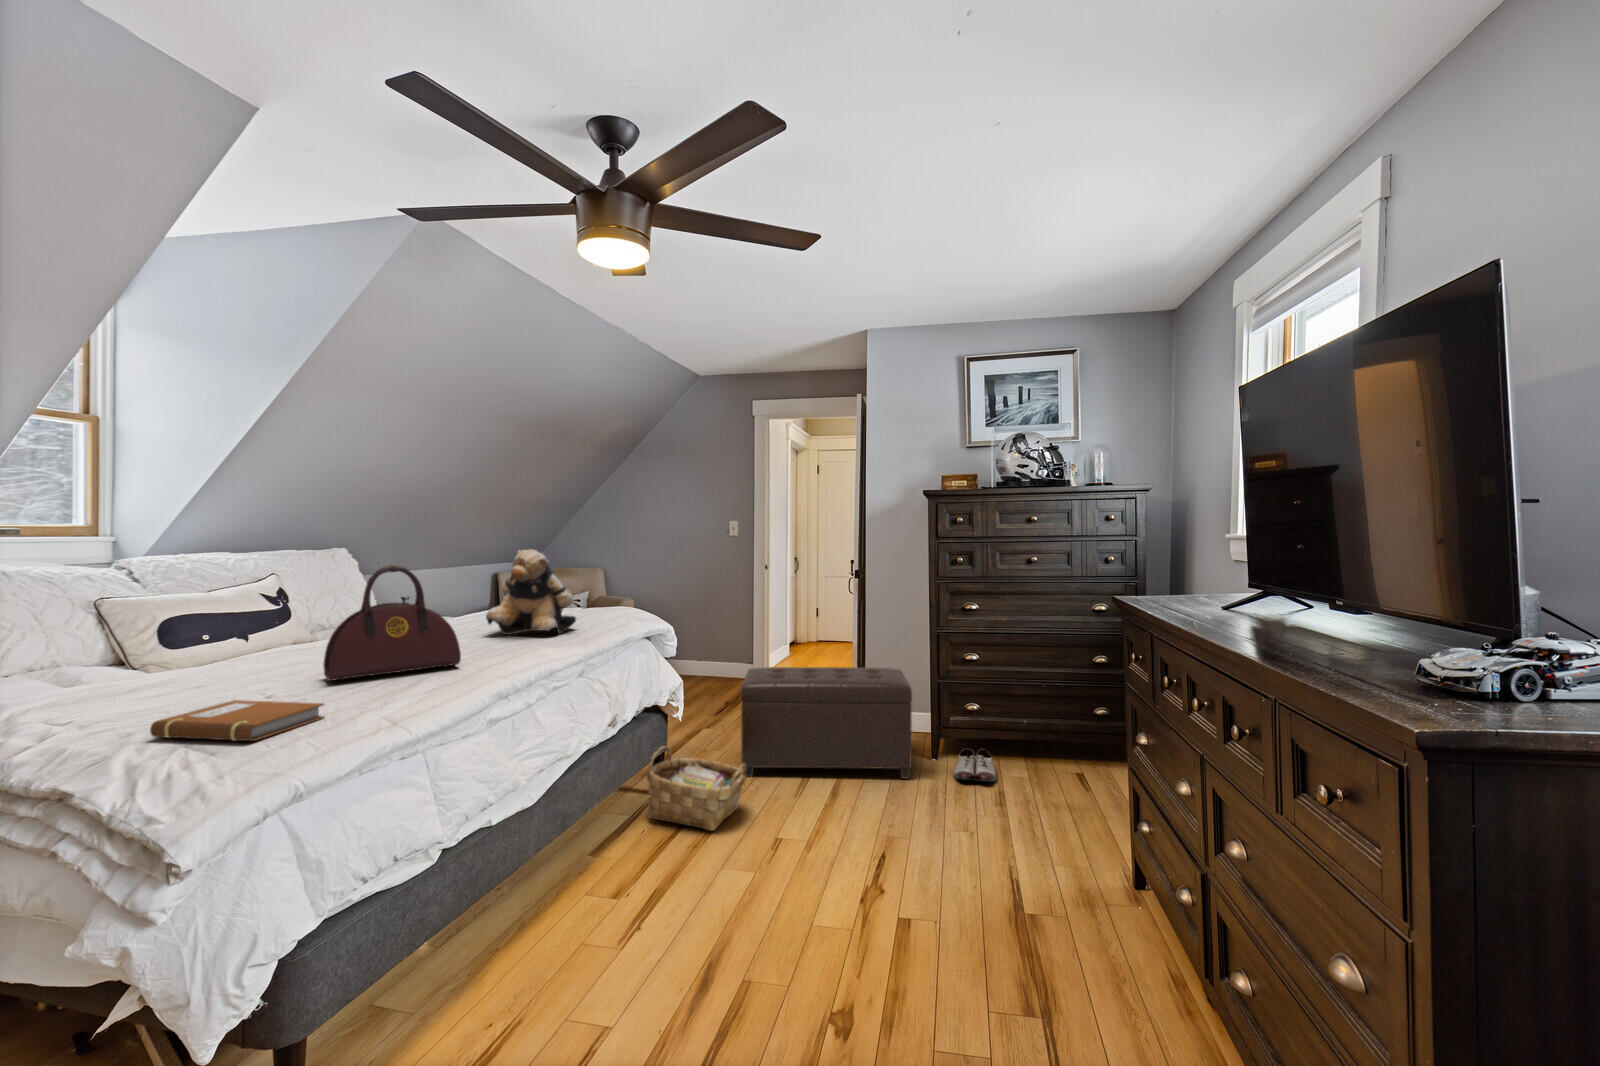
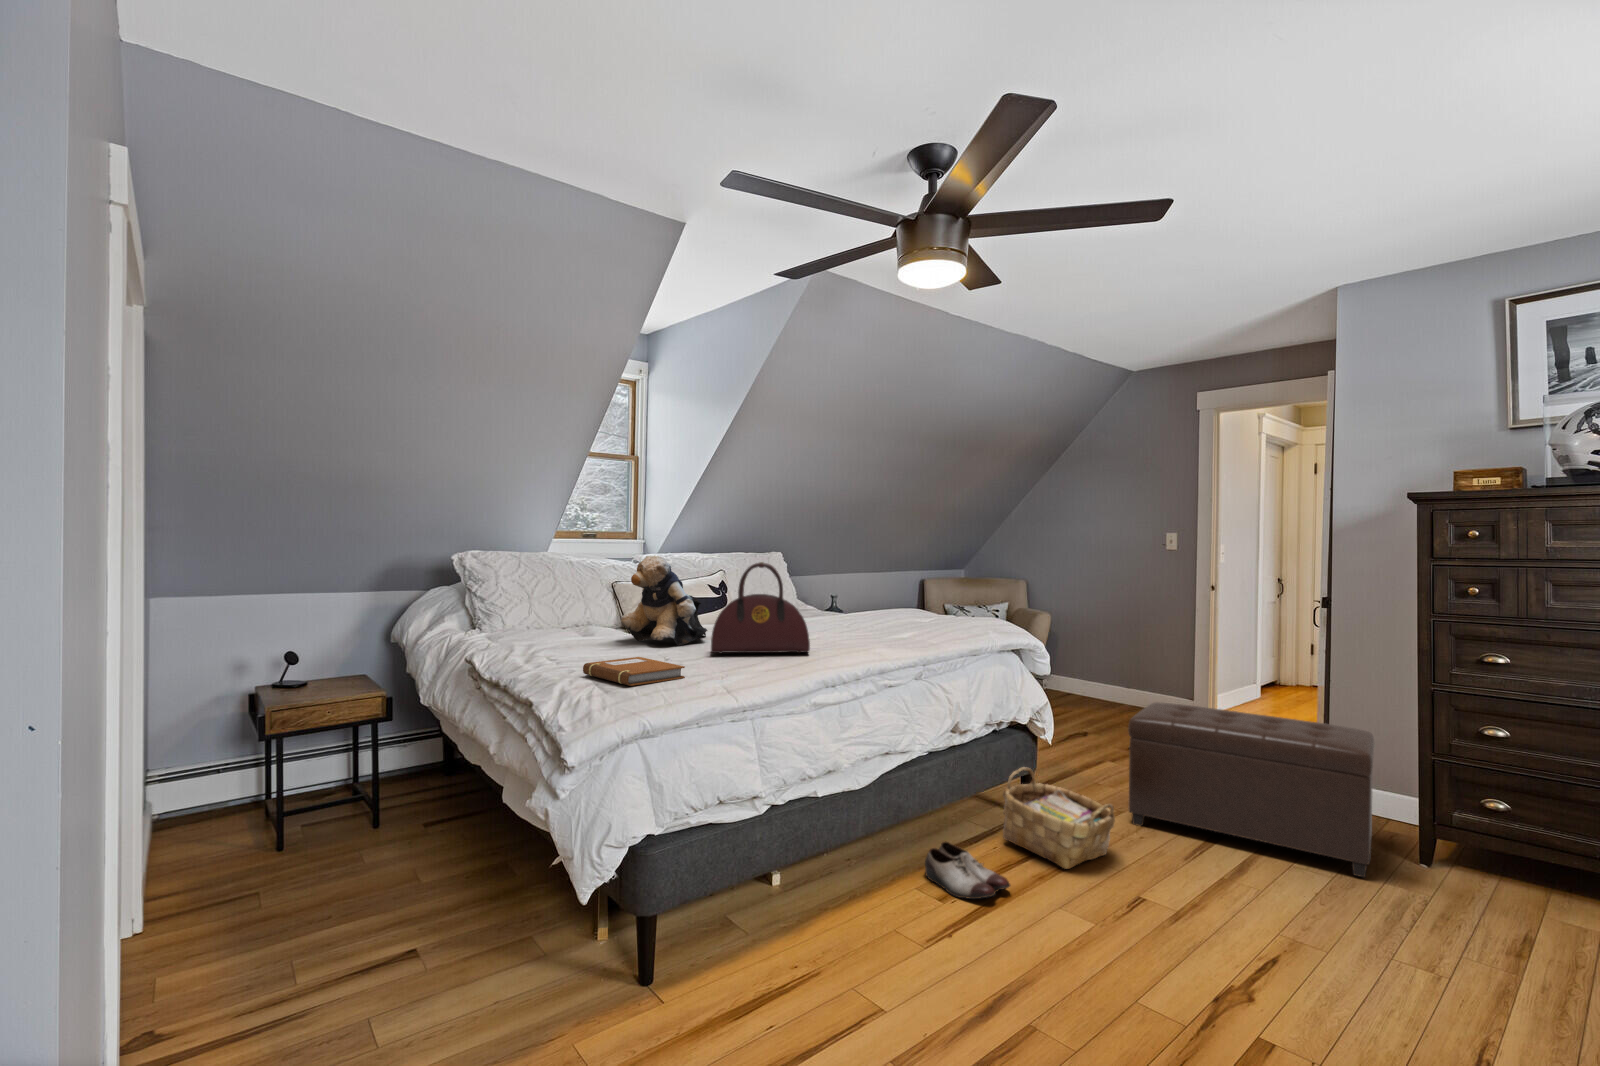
teddy bear: present [486,550,576,635] -> present [621,556,708,645]
shoe: present [954,748,997,782] -> present [925,841,1010,899]

